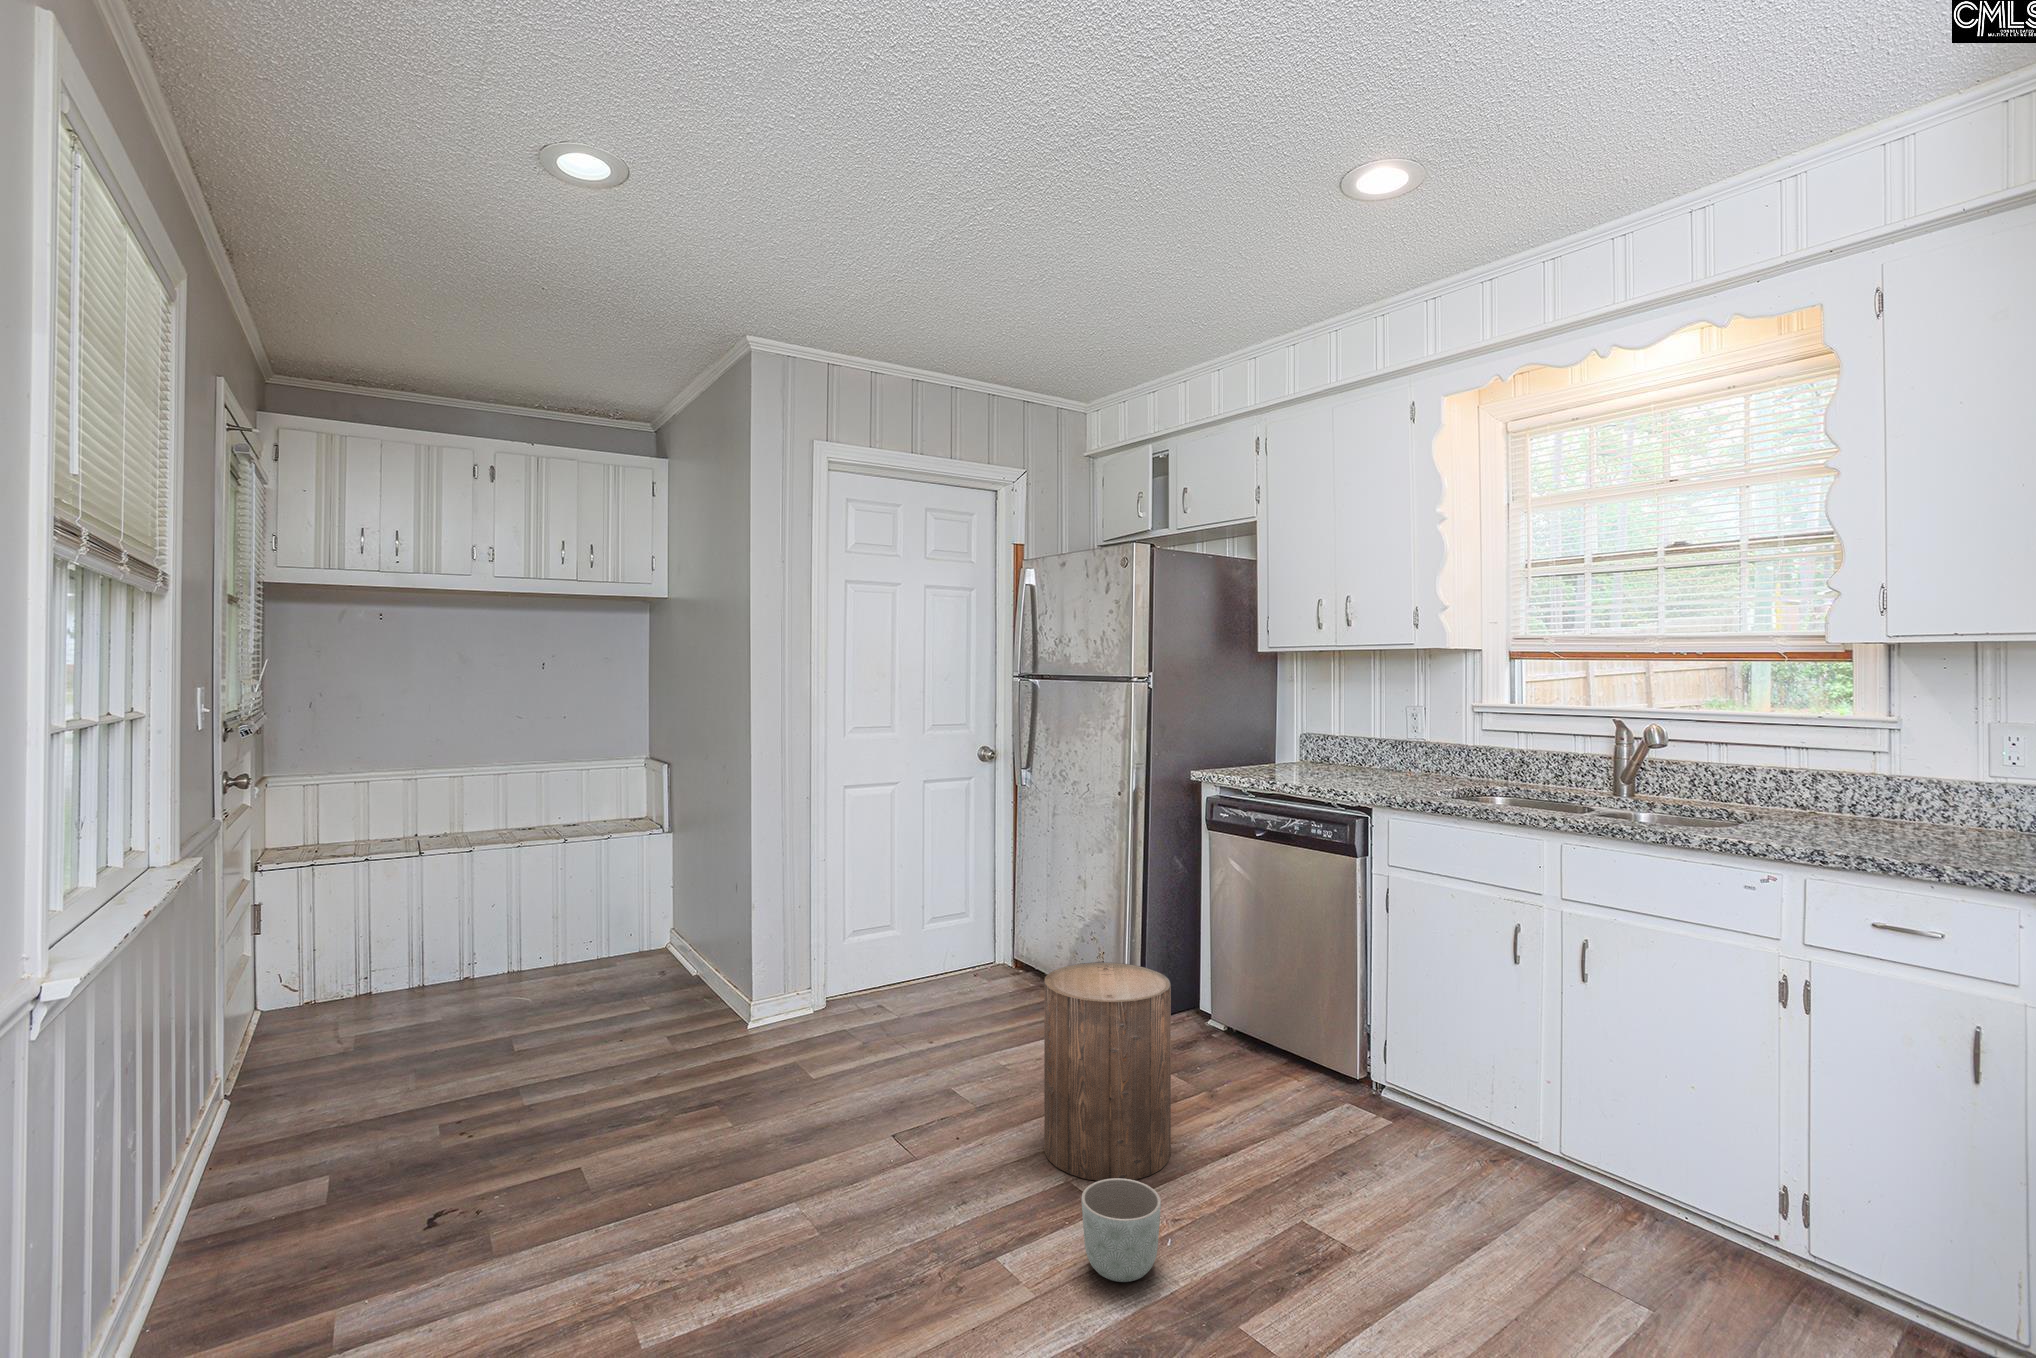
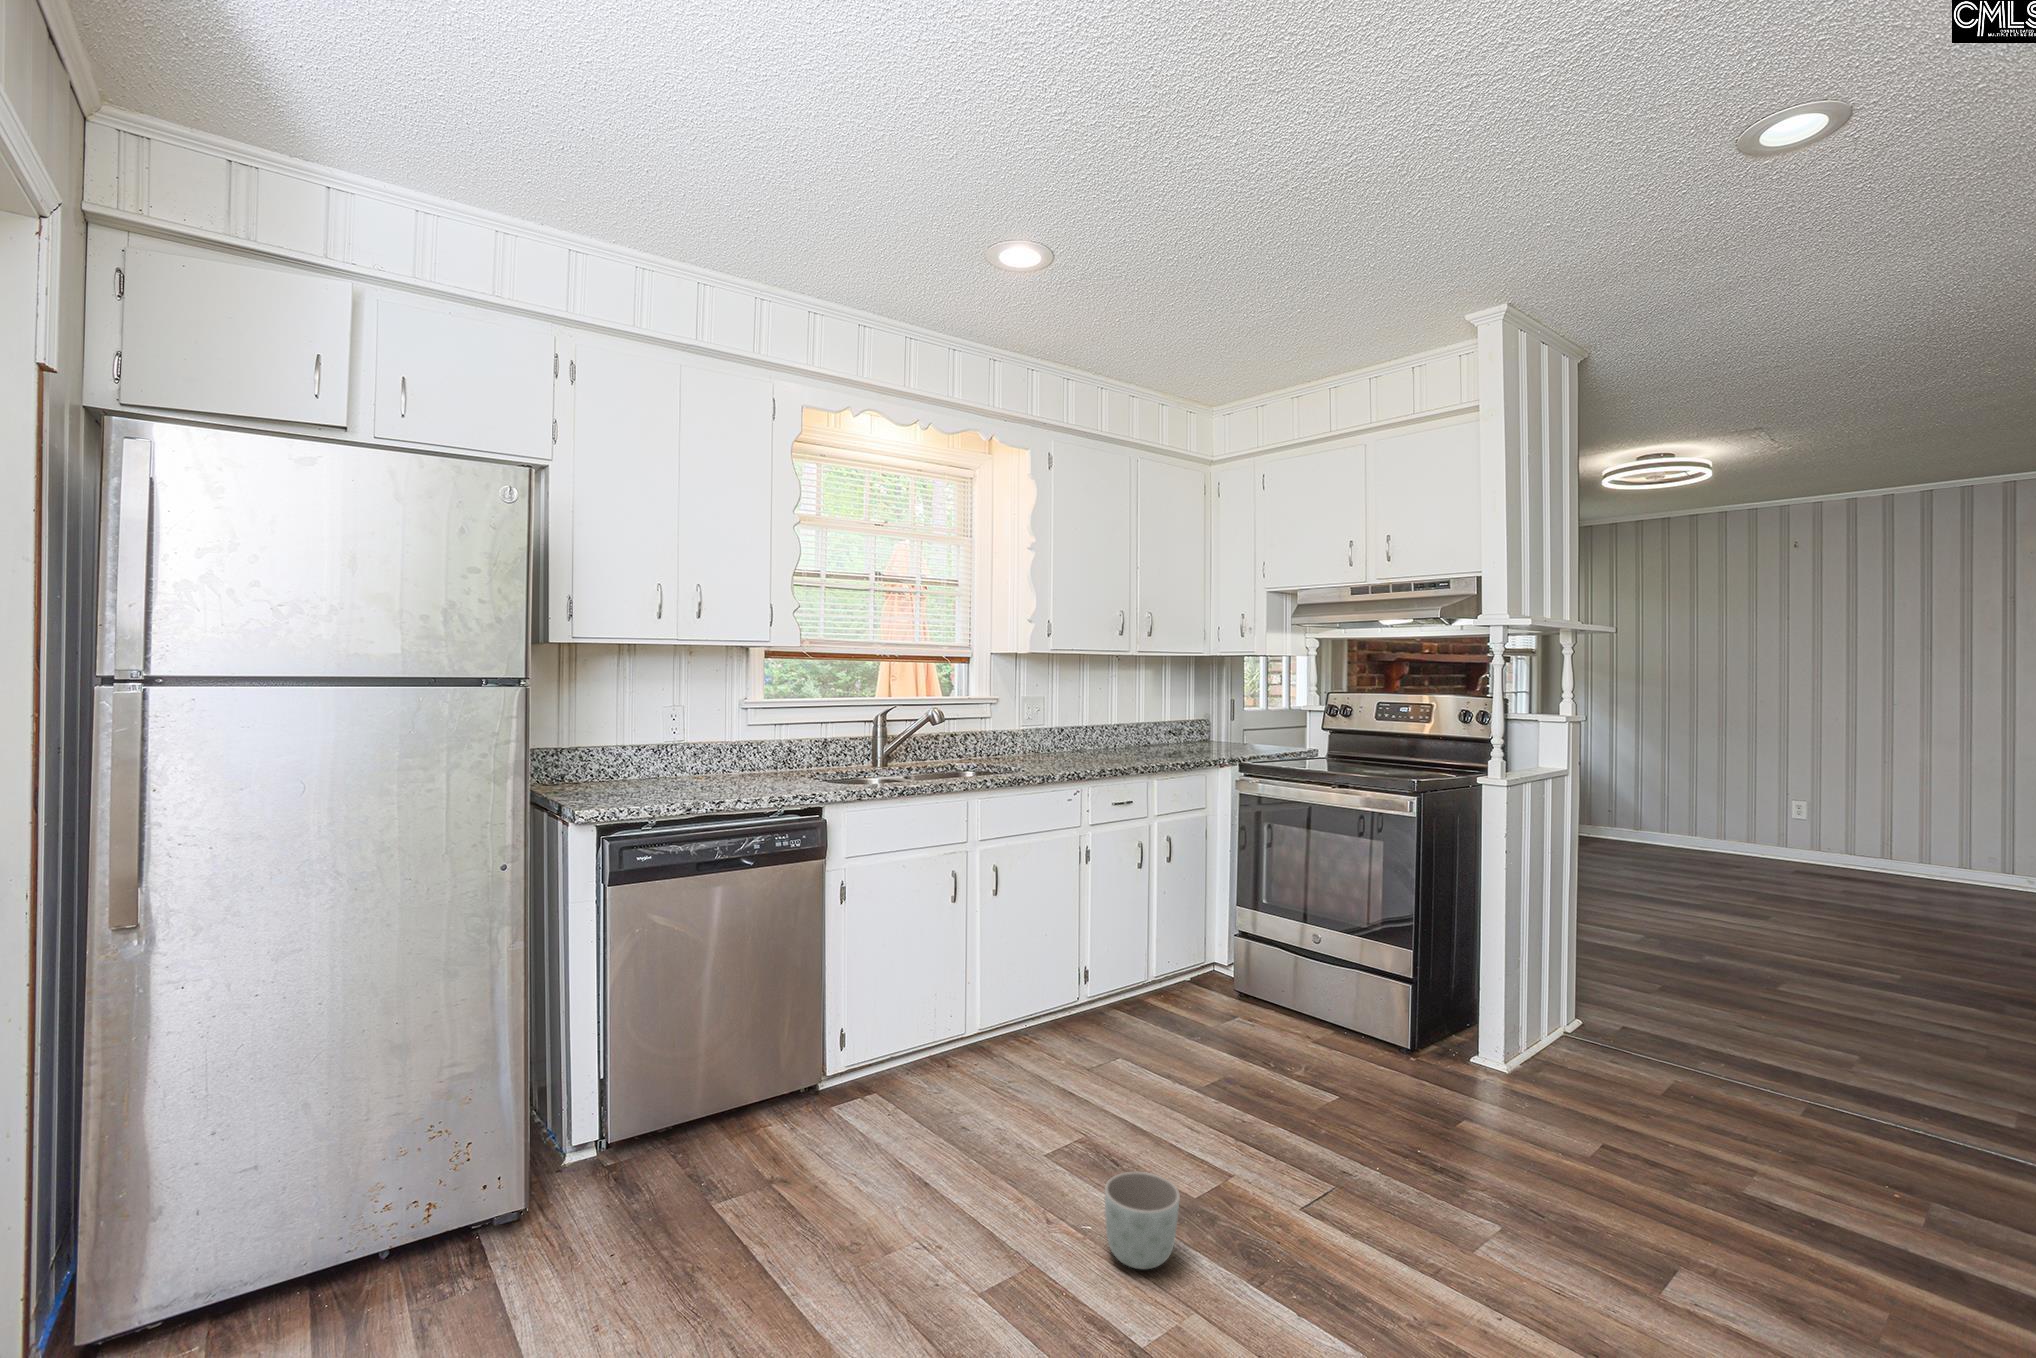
stool: present [1044,962,1171,1181] -> none [833,1026,991,1302]

